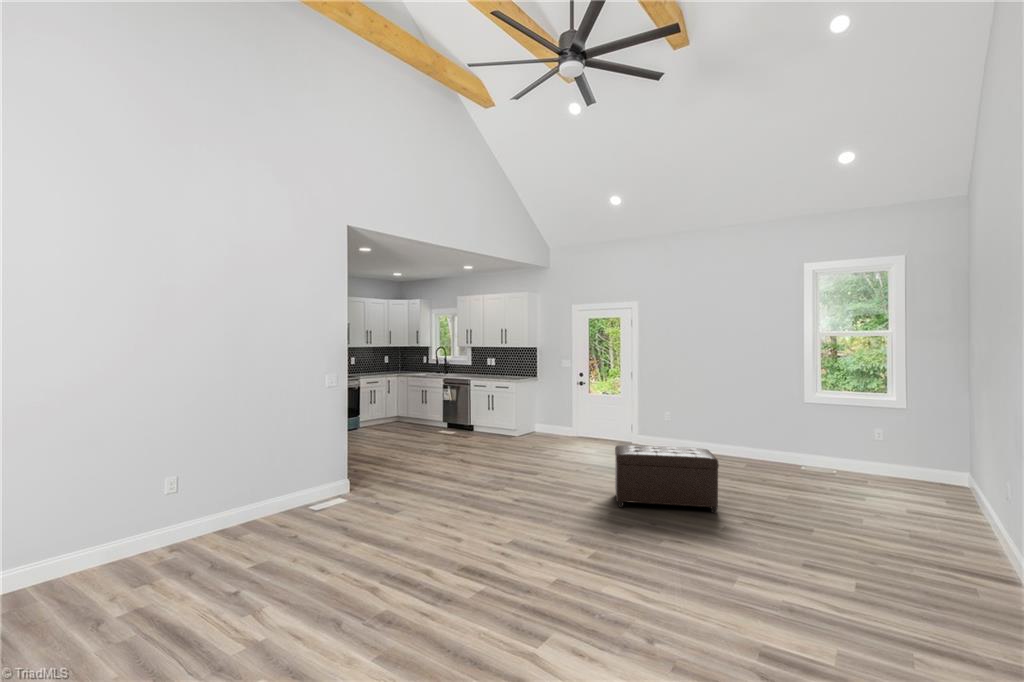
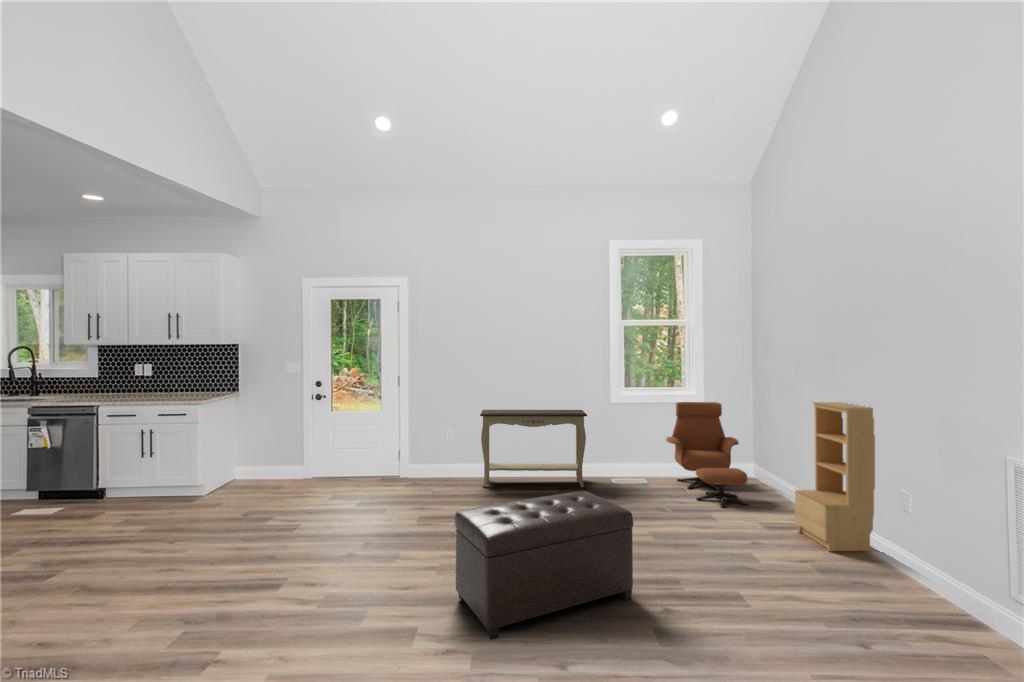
console table: none [685,399,778,467] -> present [480,410,587,487]
lounge chair: none [854,405,934,499] -> present [666,402,748,507]
bookshelf: none [921,407,993,541] -> present [795,402,877,551]

